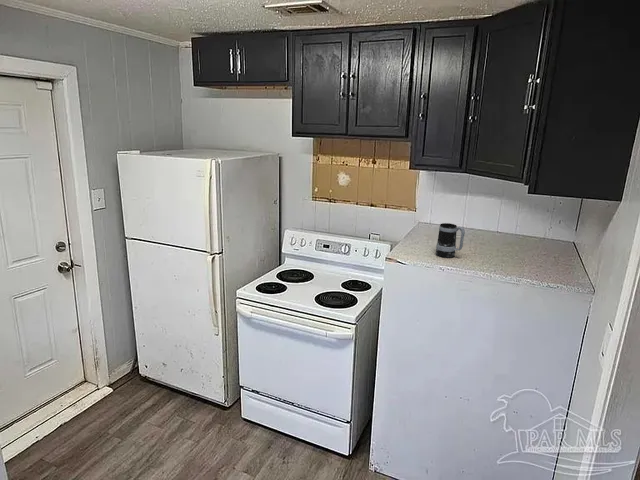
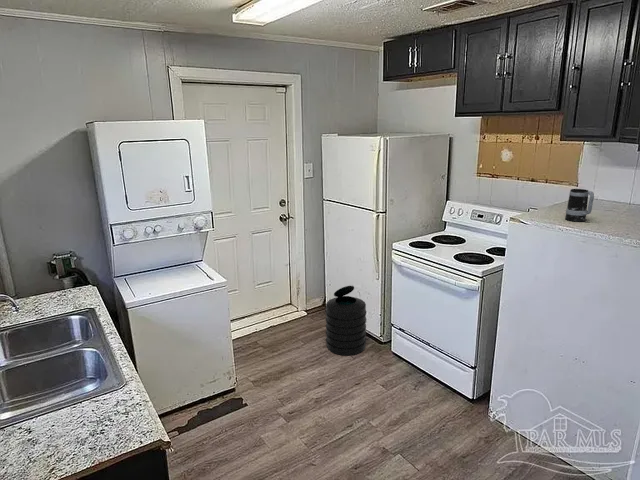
trash can: none [150,349,208,443] -> present [325,286,366,356]

